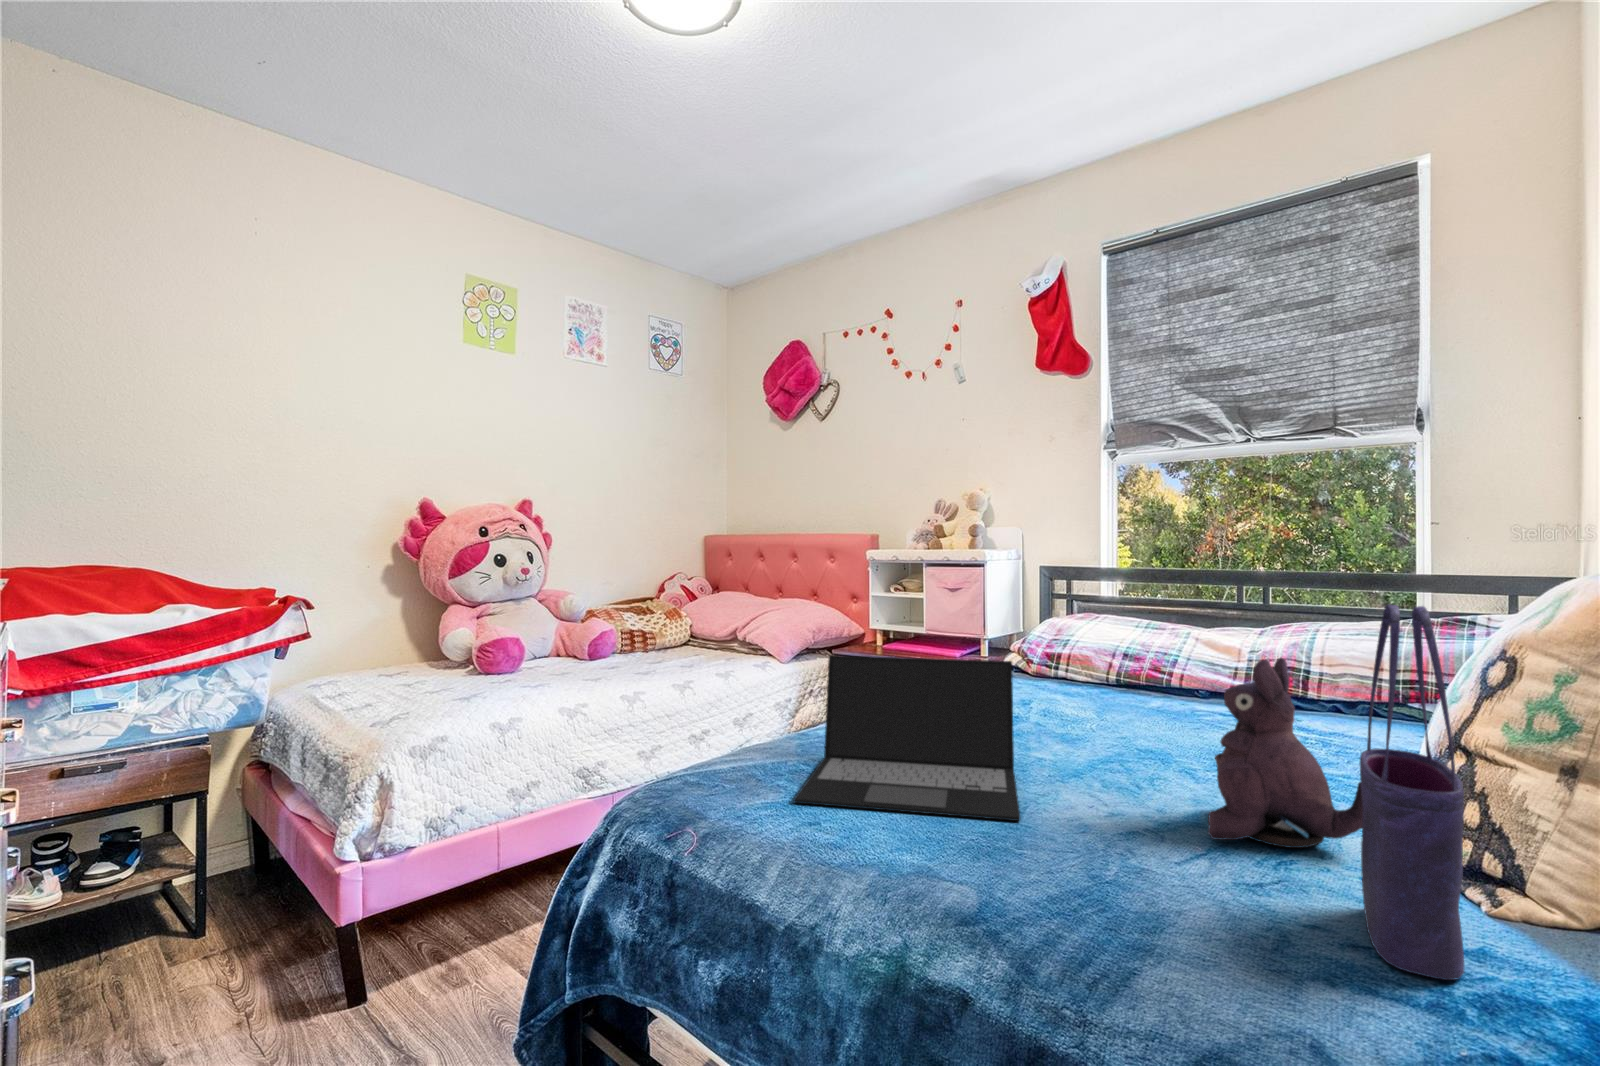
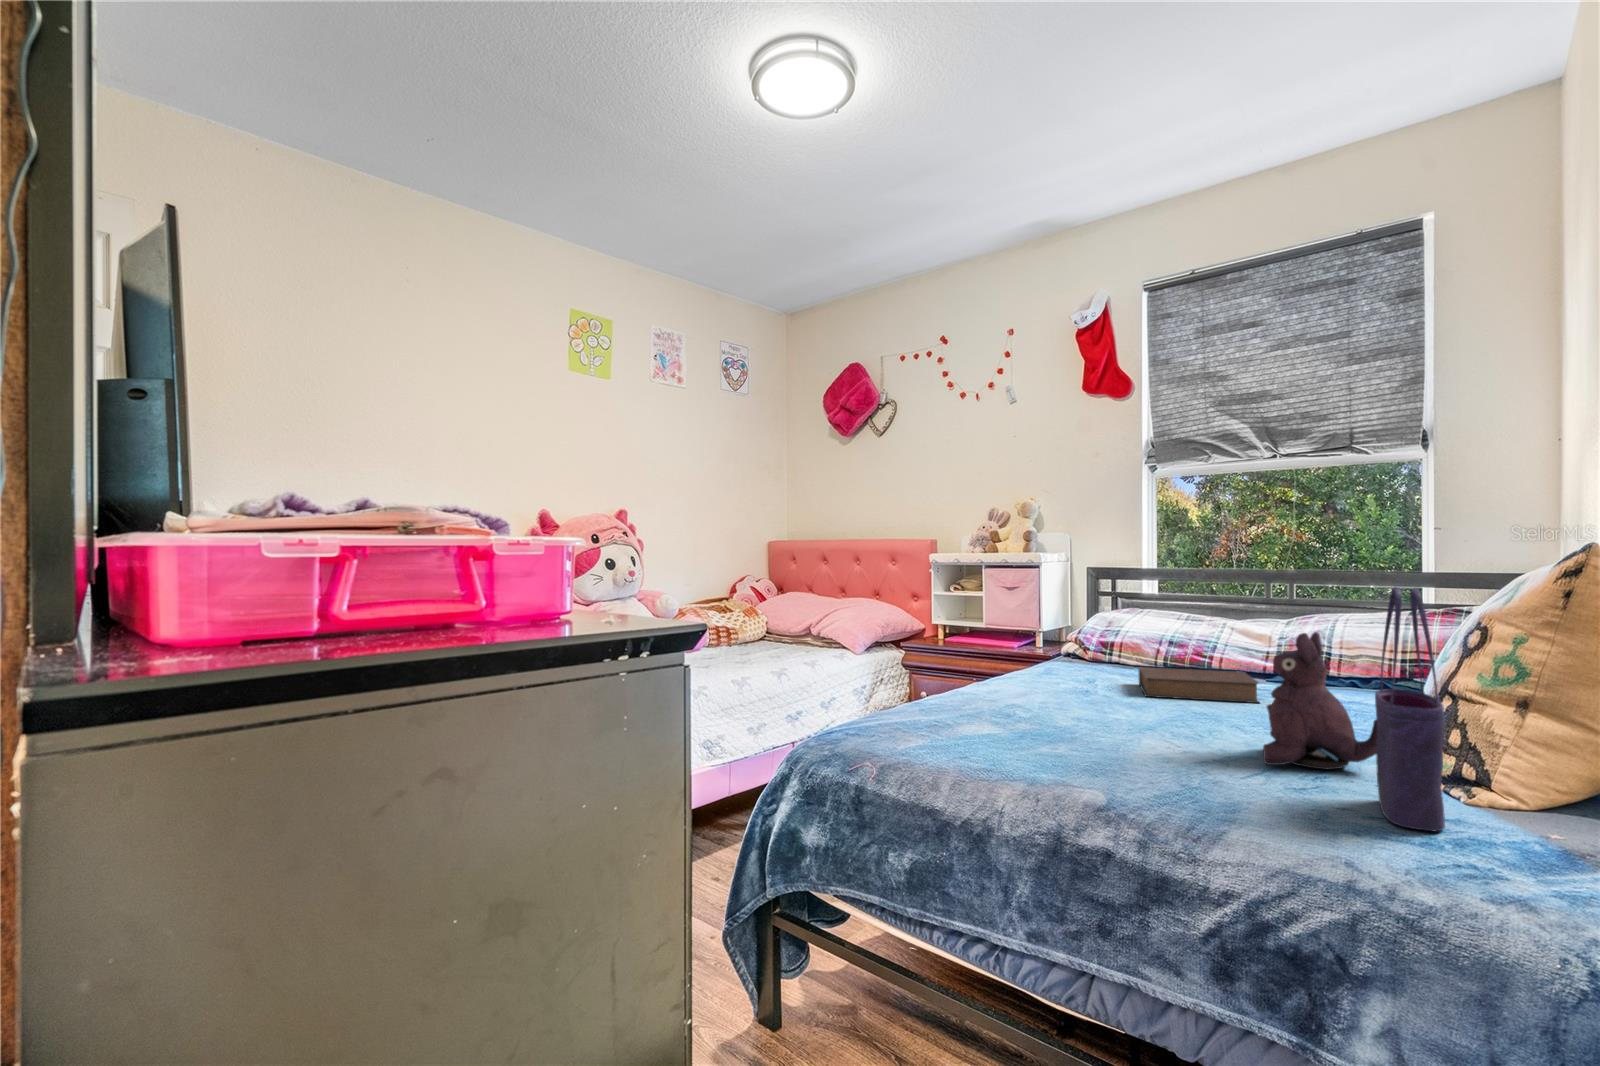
laptop: present [793,655,1021,821] -> none [942,637,1120,755]
book: none [1080,687,1221,735] -> present [1139,667,1259,703]

